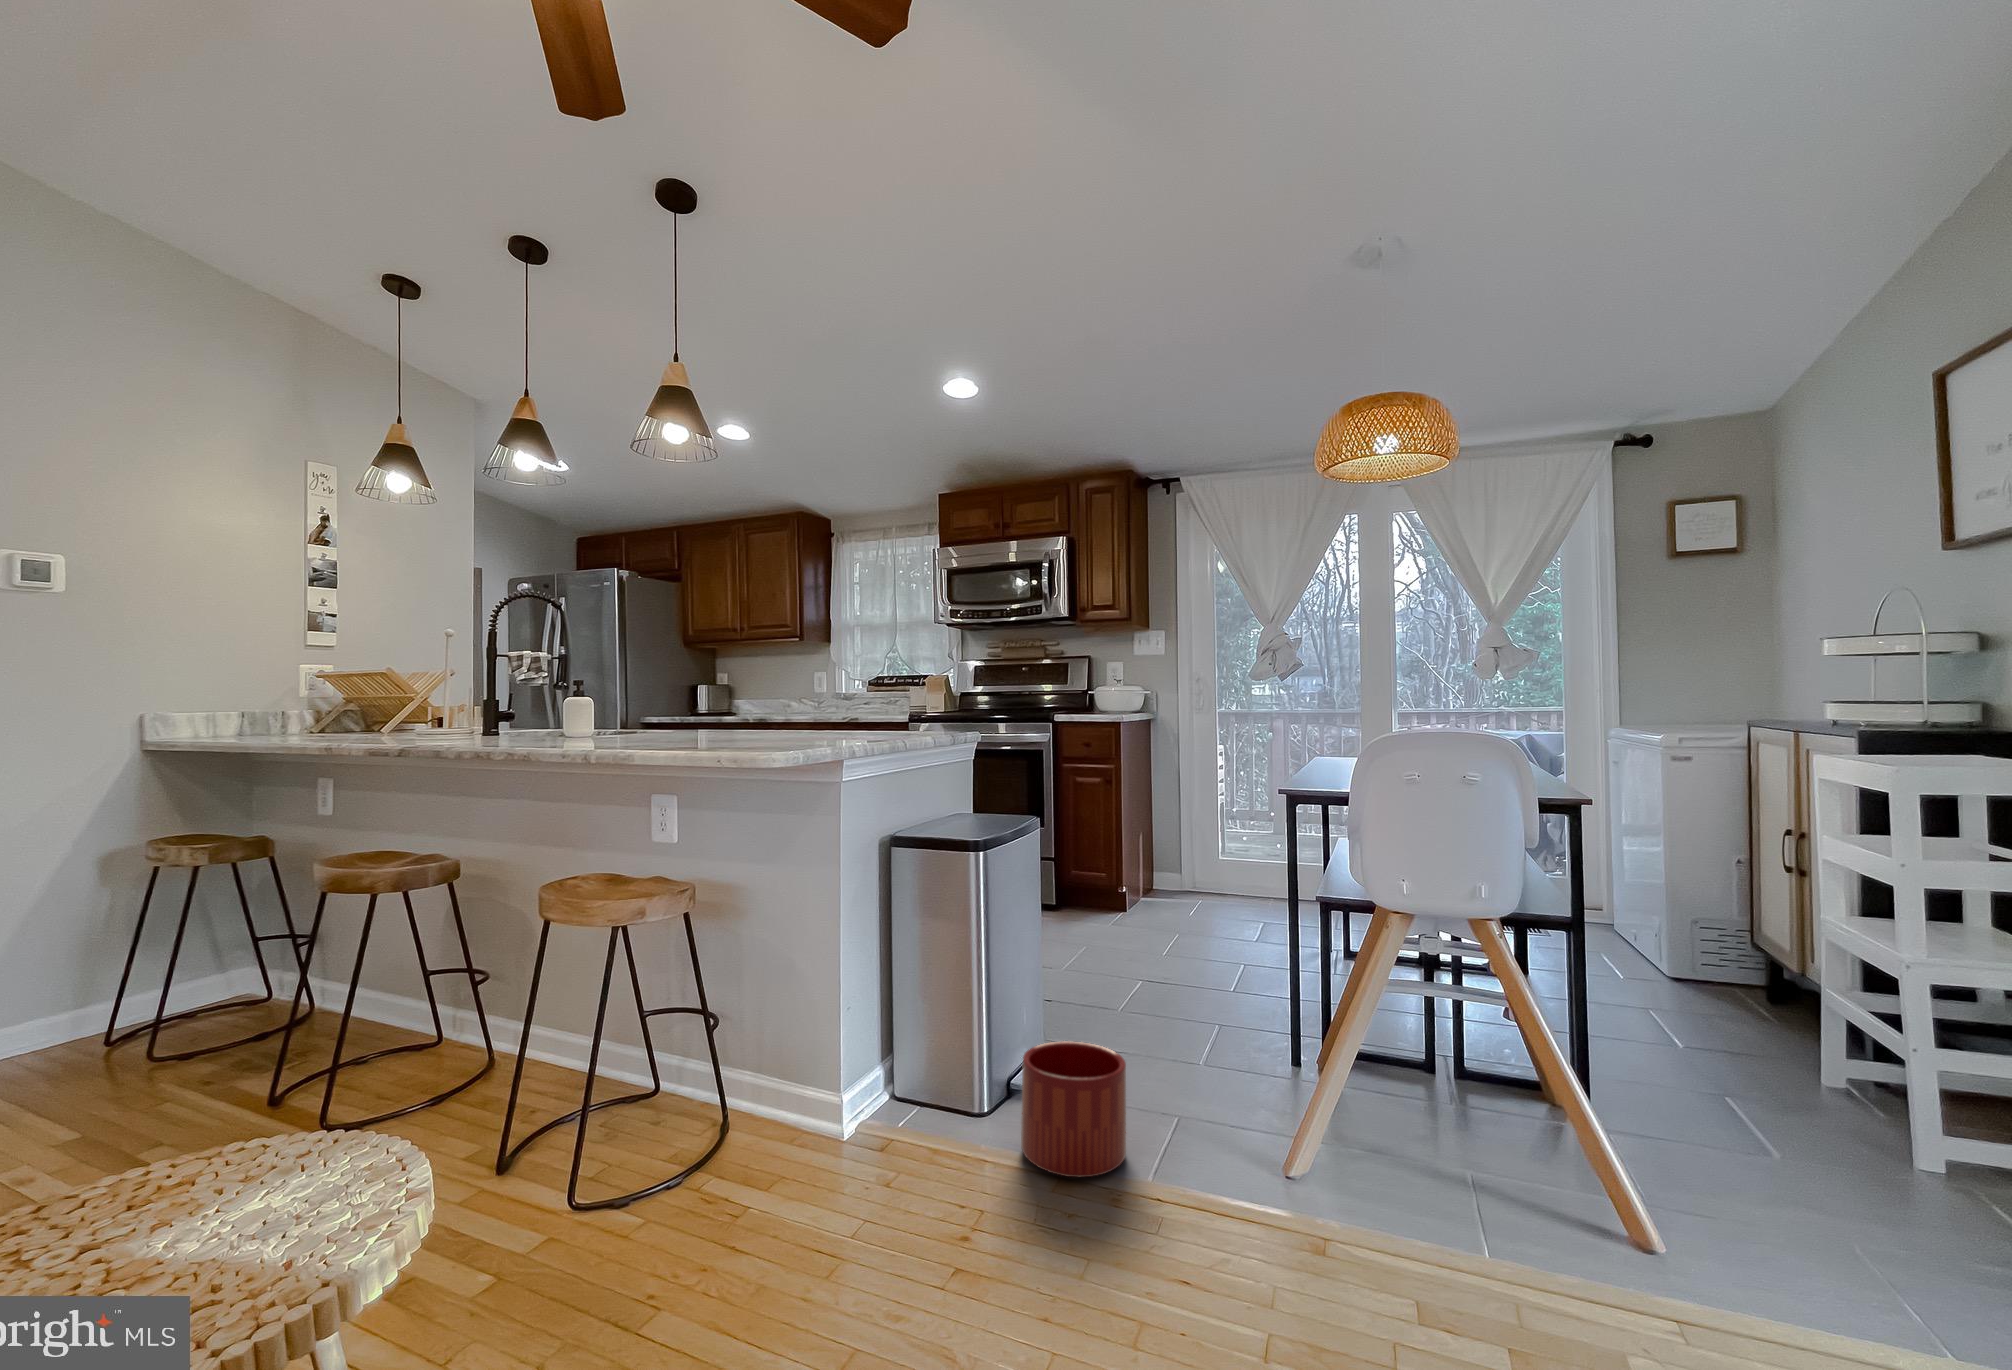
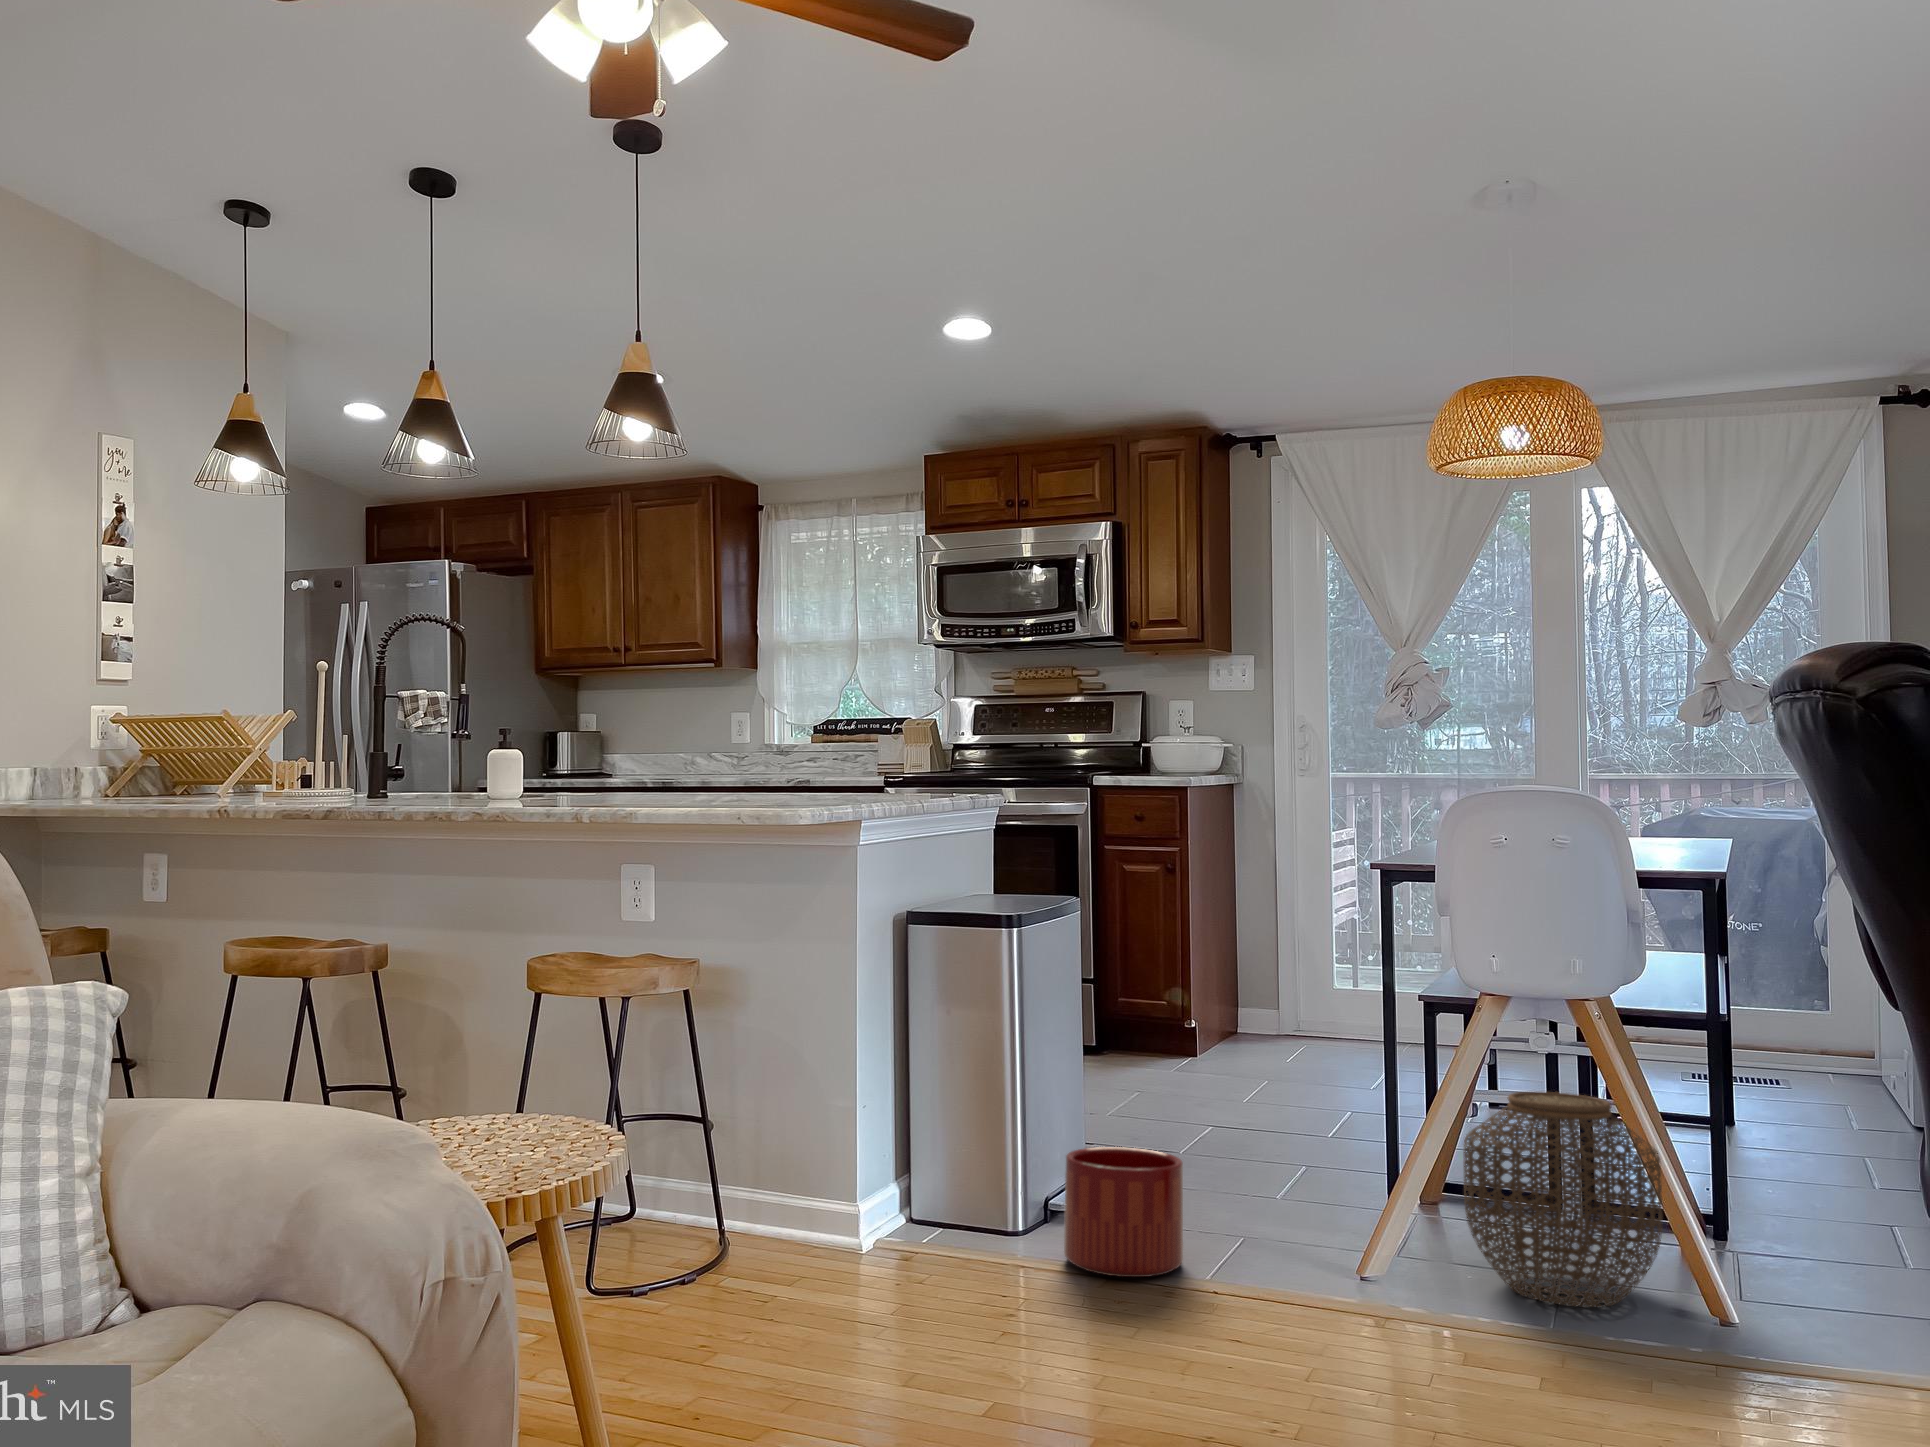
woven basket: none [1378,1002,1574,1219] -> present [1463,1091,1662,1307]

